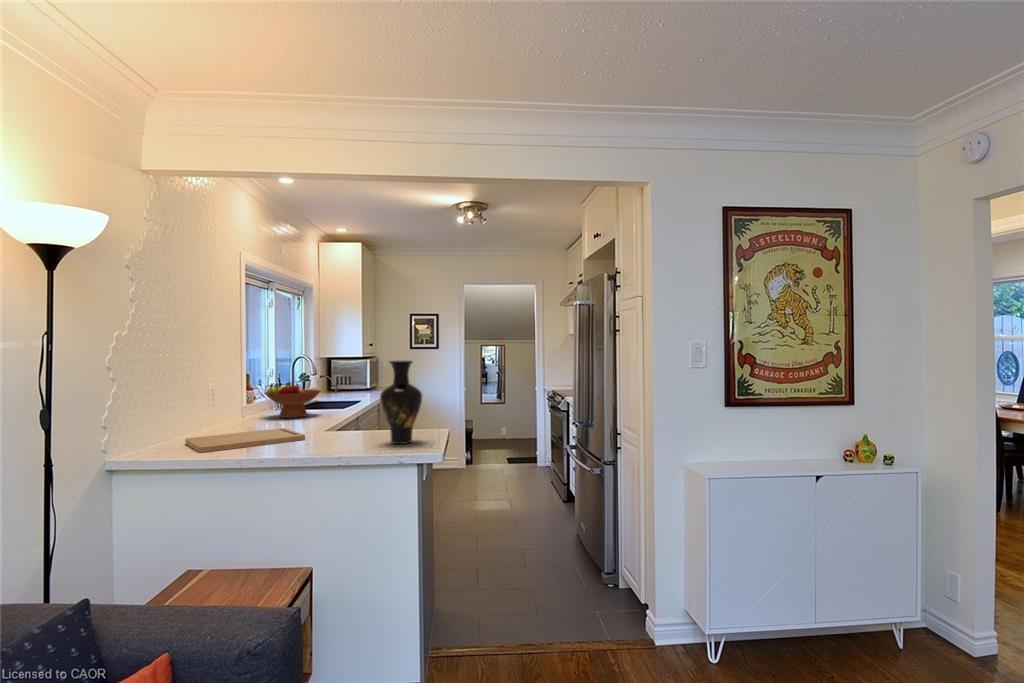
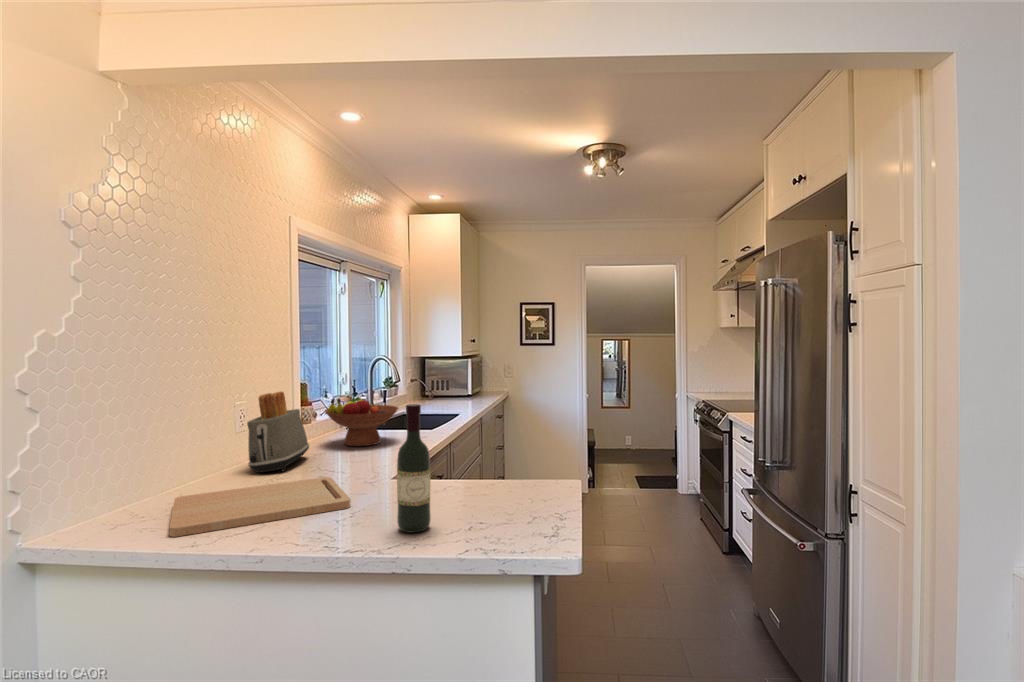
vase: present [380,361,422,444] -> none [465,383,541,539]
wine bottle: none [340,373,359,445] -> present [397,404,431,533]
toaster: none [219,376,258,431] -> present [247,391,309,473]

